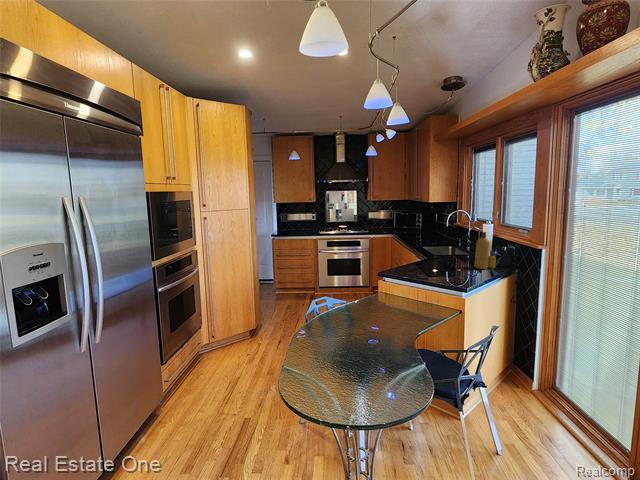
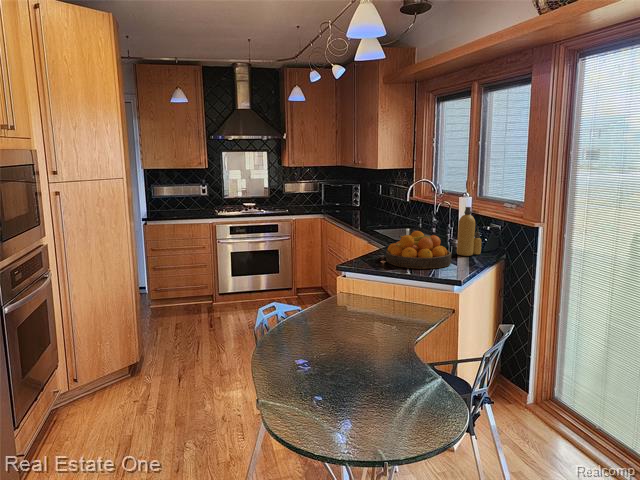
fruit bowl: none [415,249,466,277] -> present [386,231,451,269]

